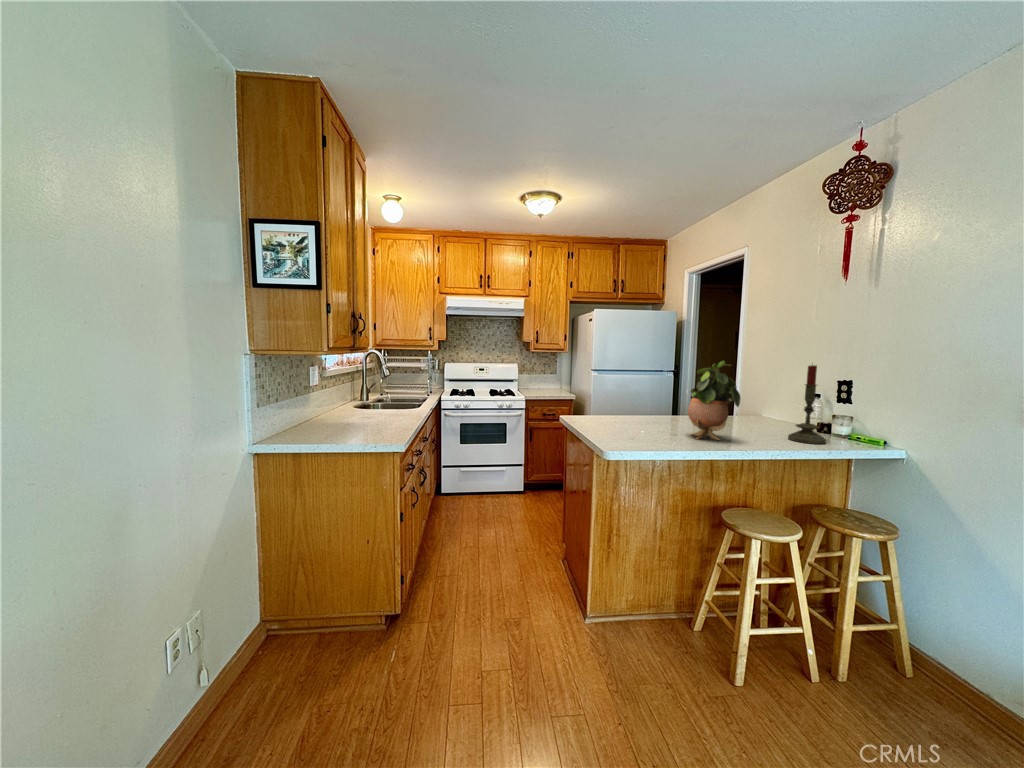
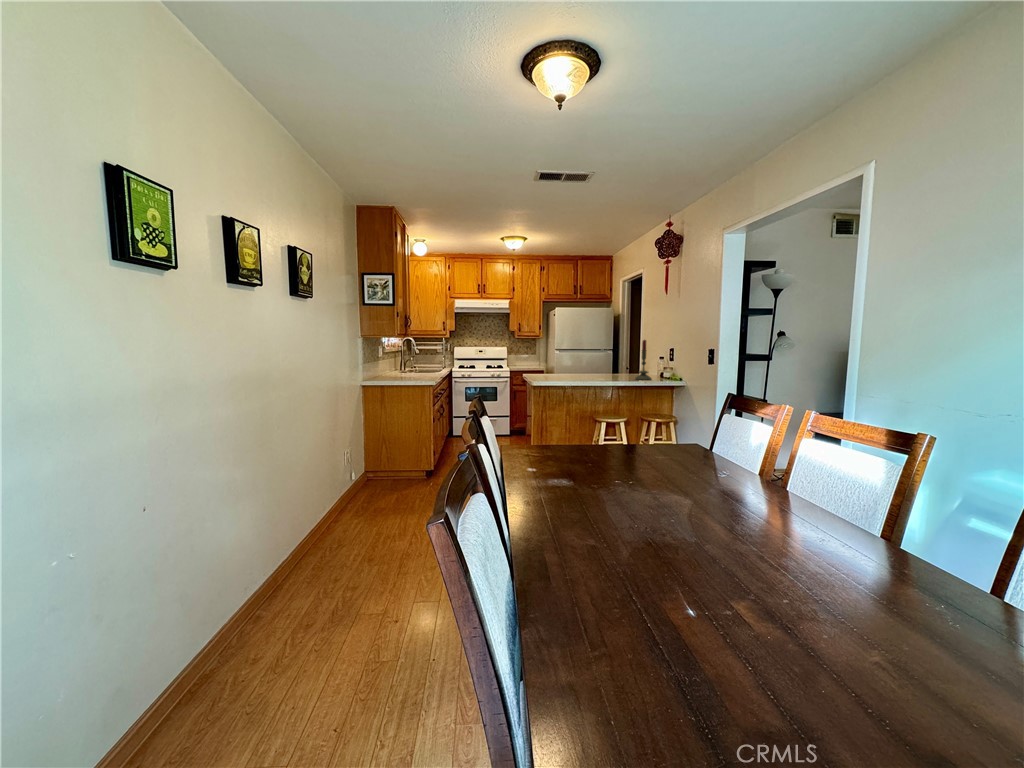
potted plant: present [688,361,741,440] -> none [582,338,605,379]

